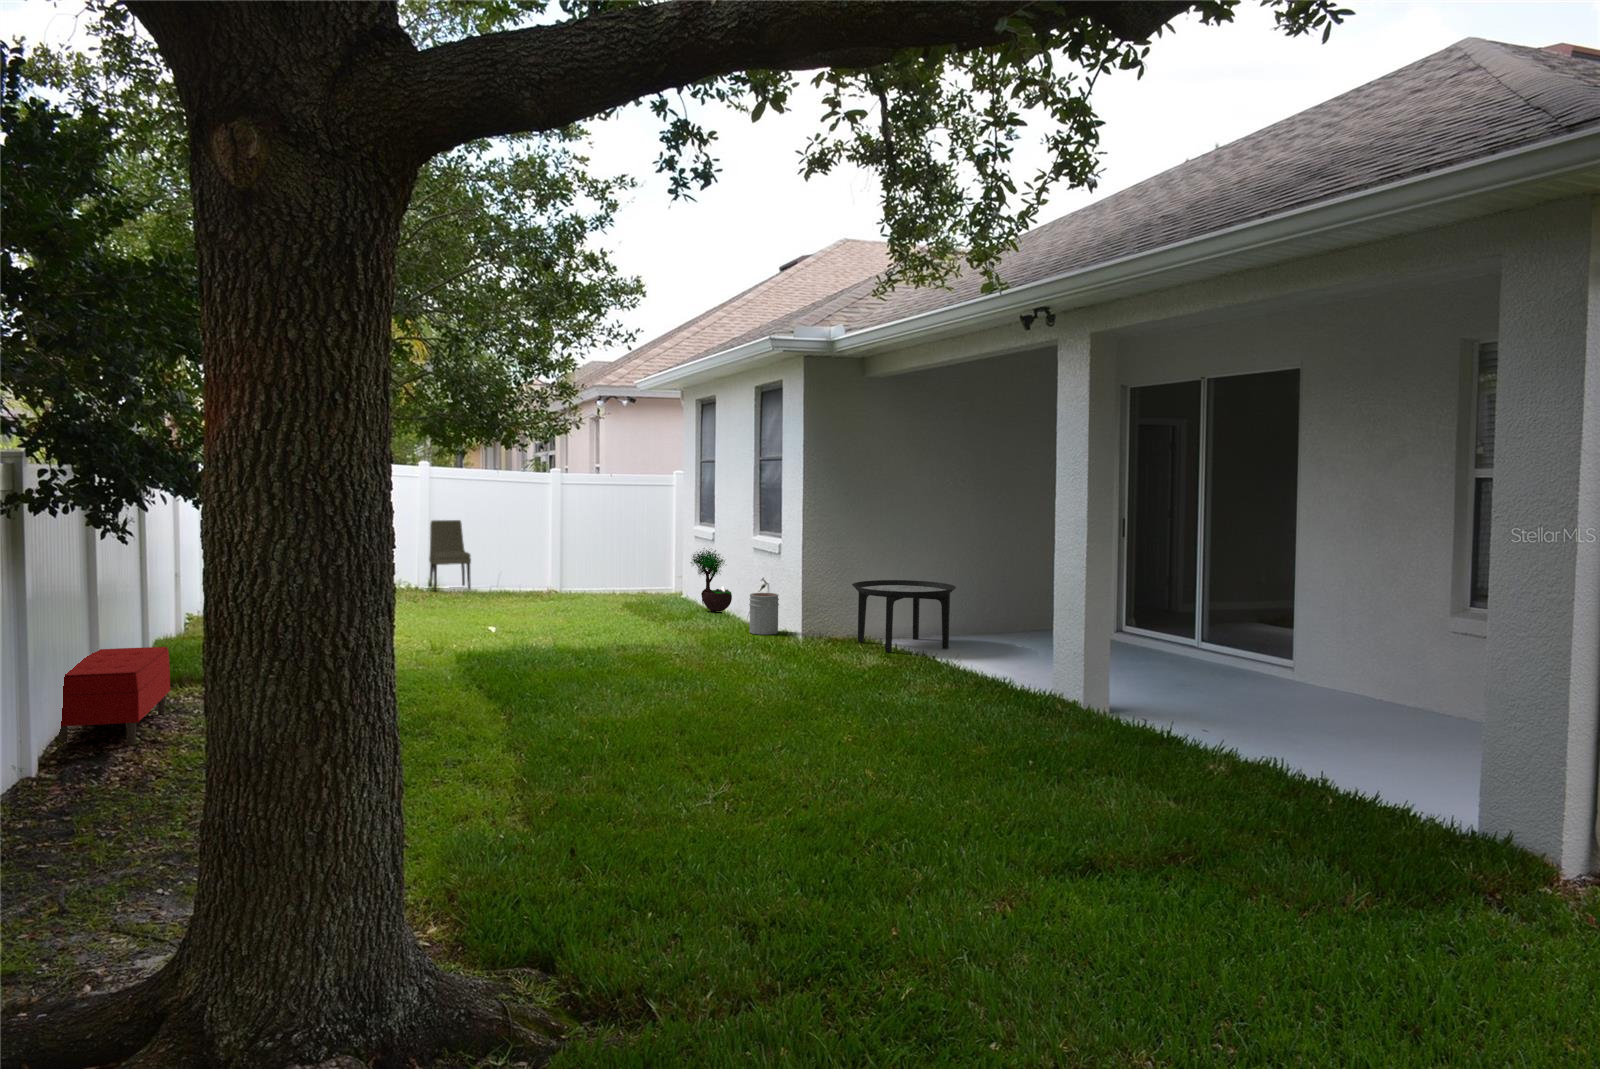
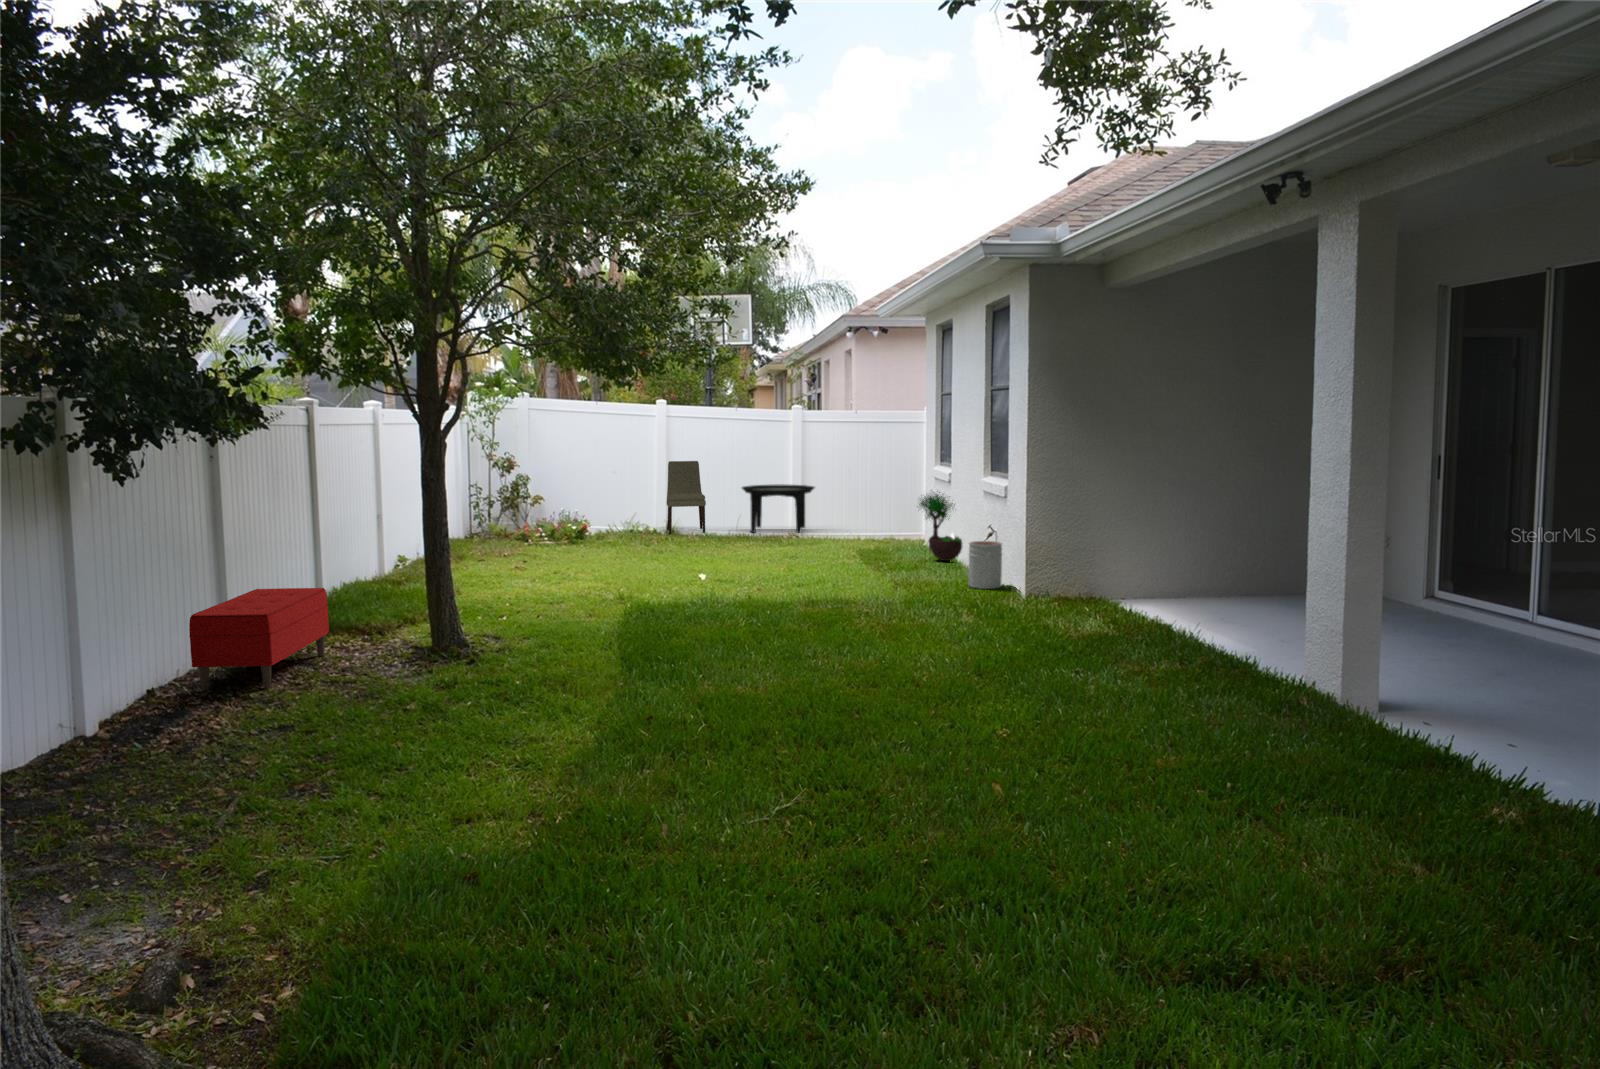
round table: present [852,580,956,652] -> present [742,484,814,533]

